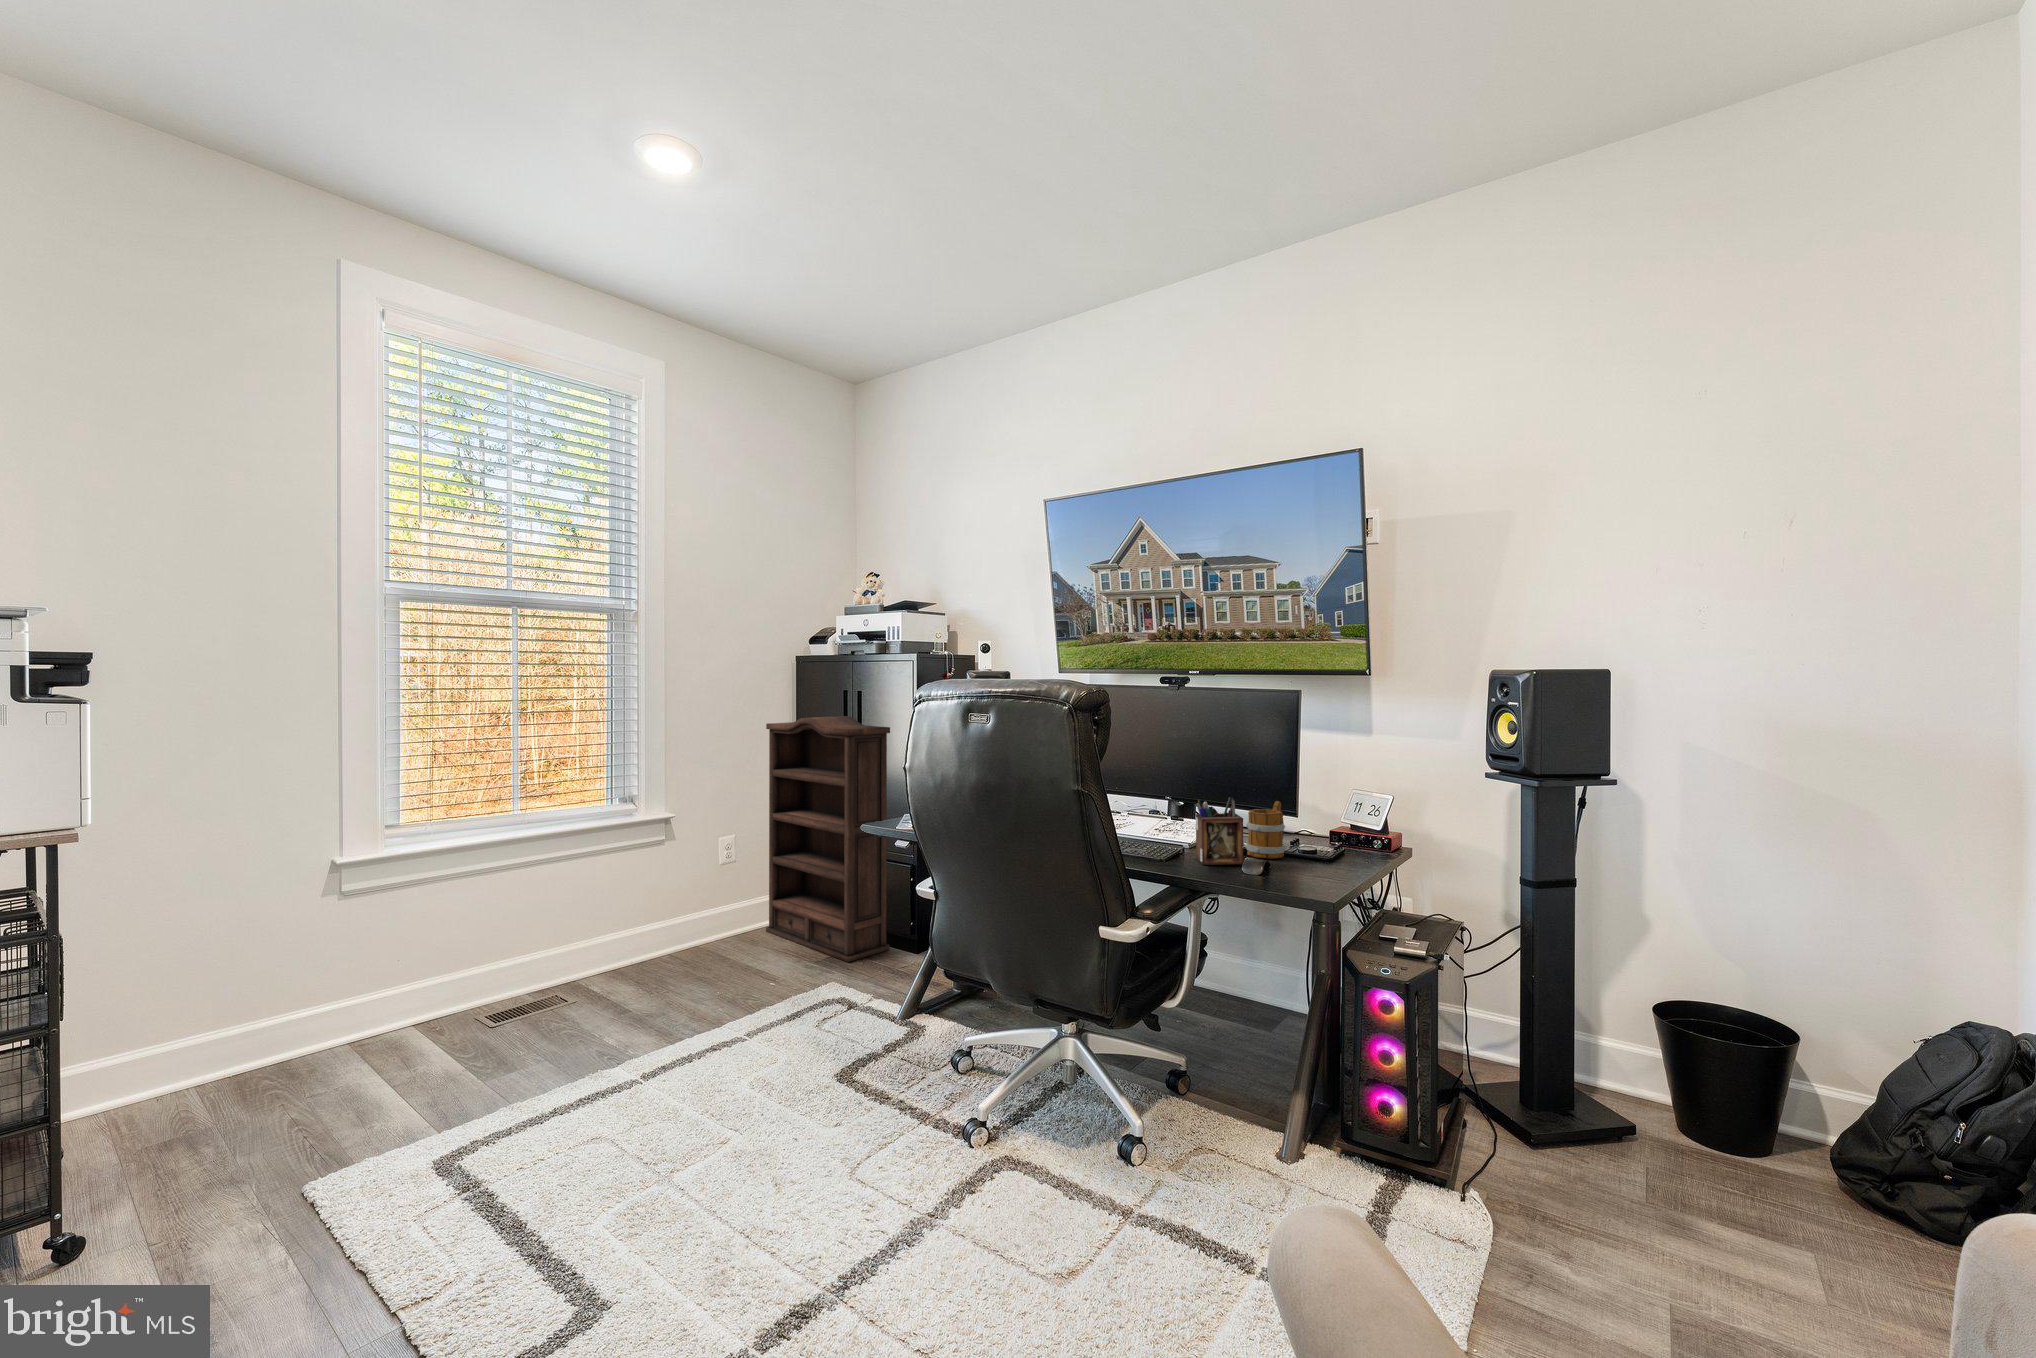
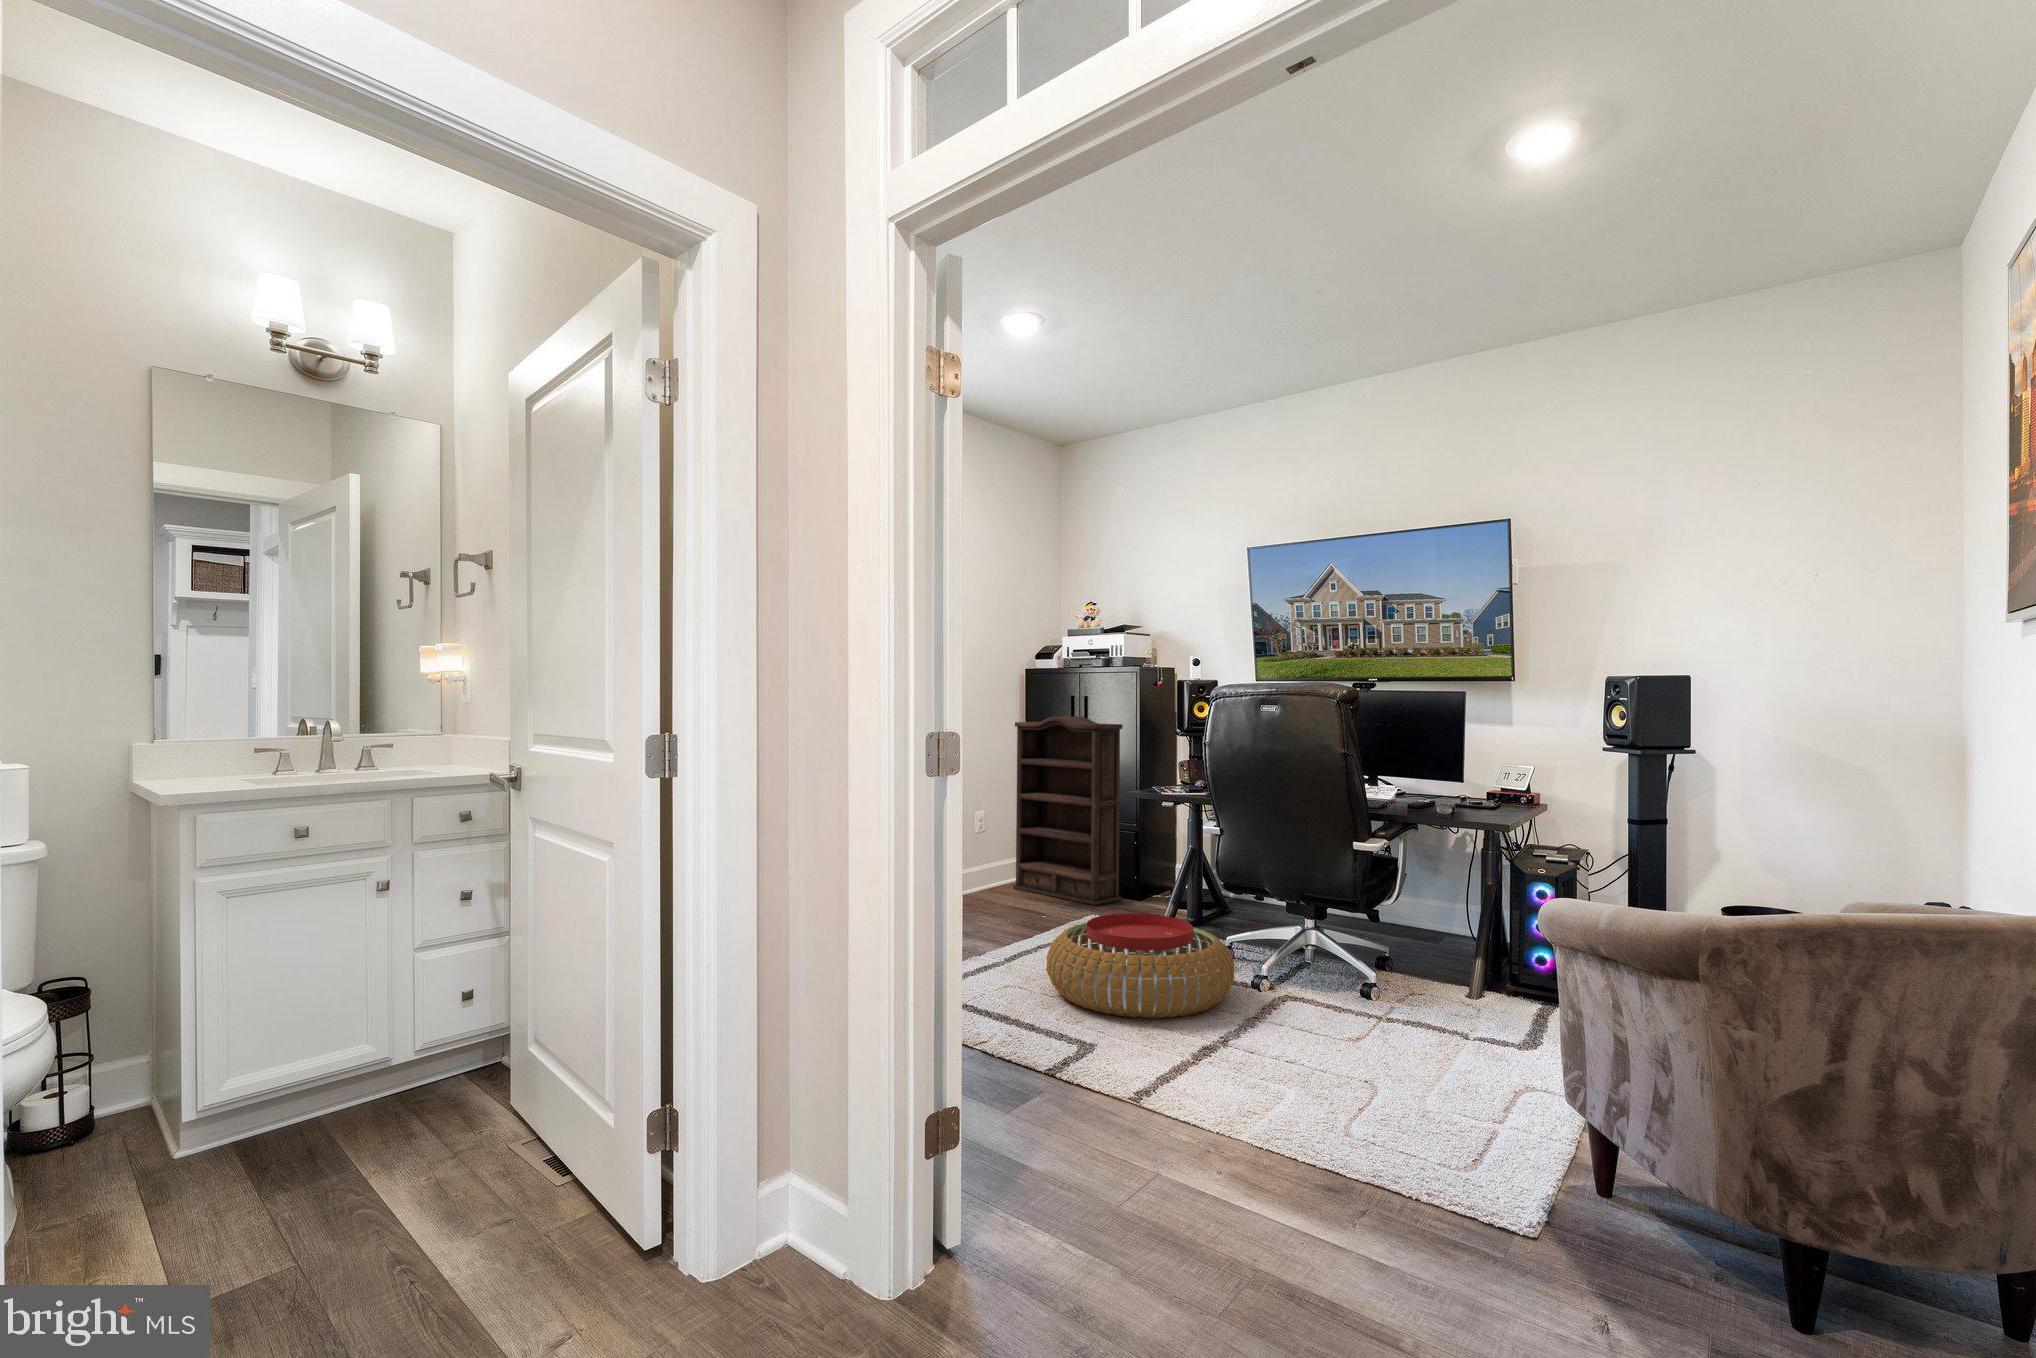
desk organizer: present [1196,797,1243,865] -> none [1396,763,1432,808]
mug: present [1245,801,1286,859] -> none [1429,769,1459,807]
pouf: none [621,1034,927,1256] -> present [1046,913,1234,1018]

